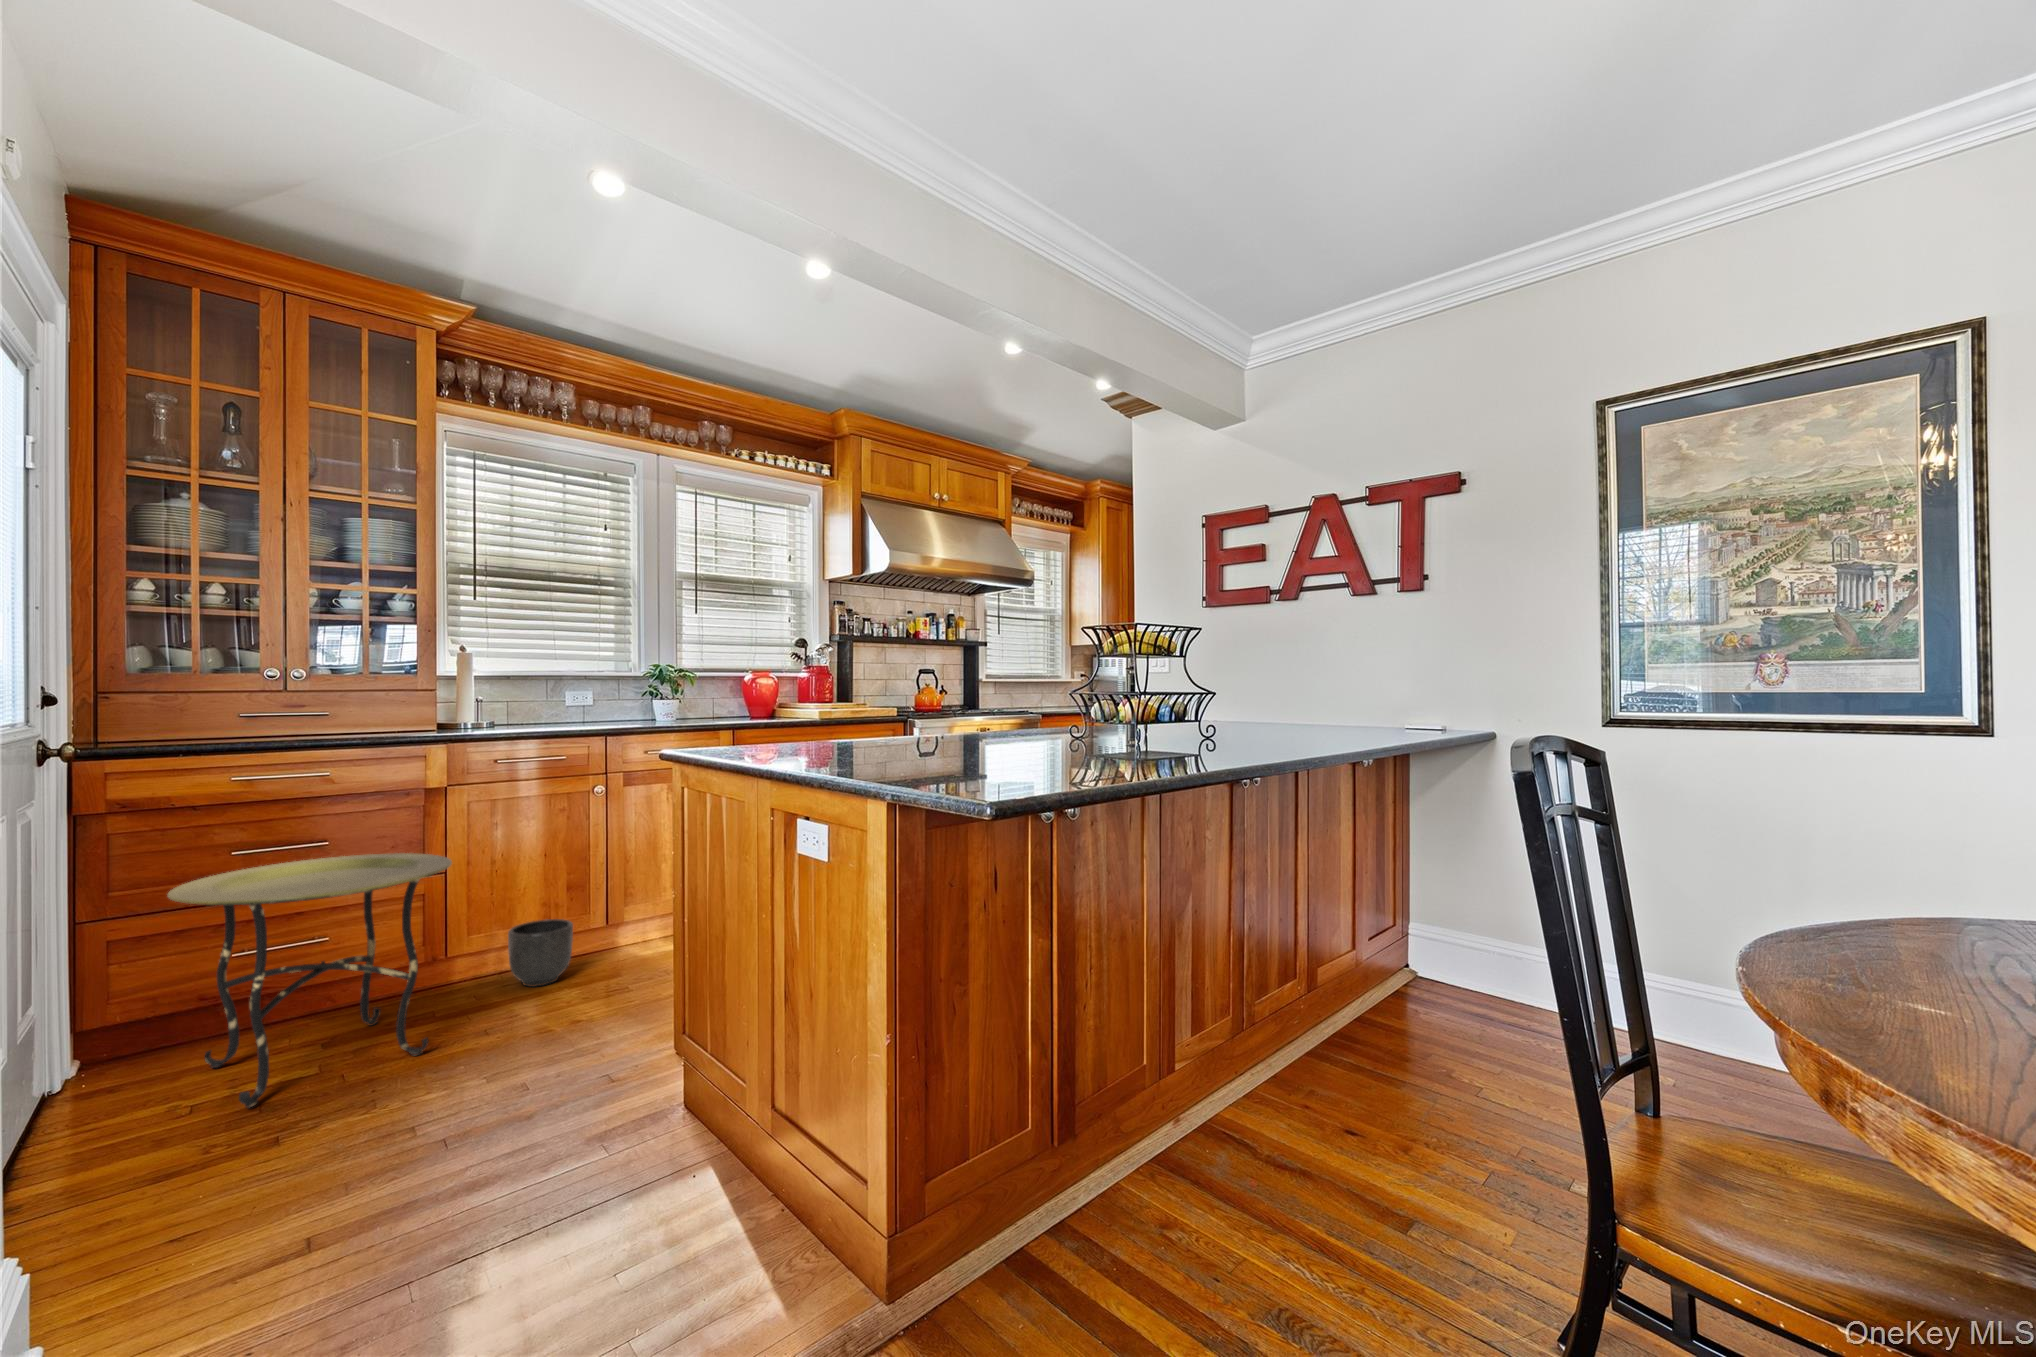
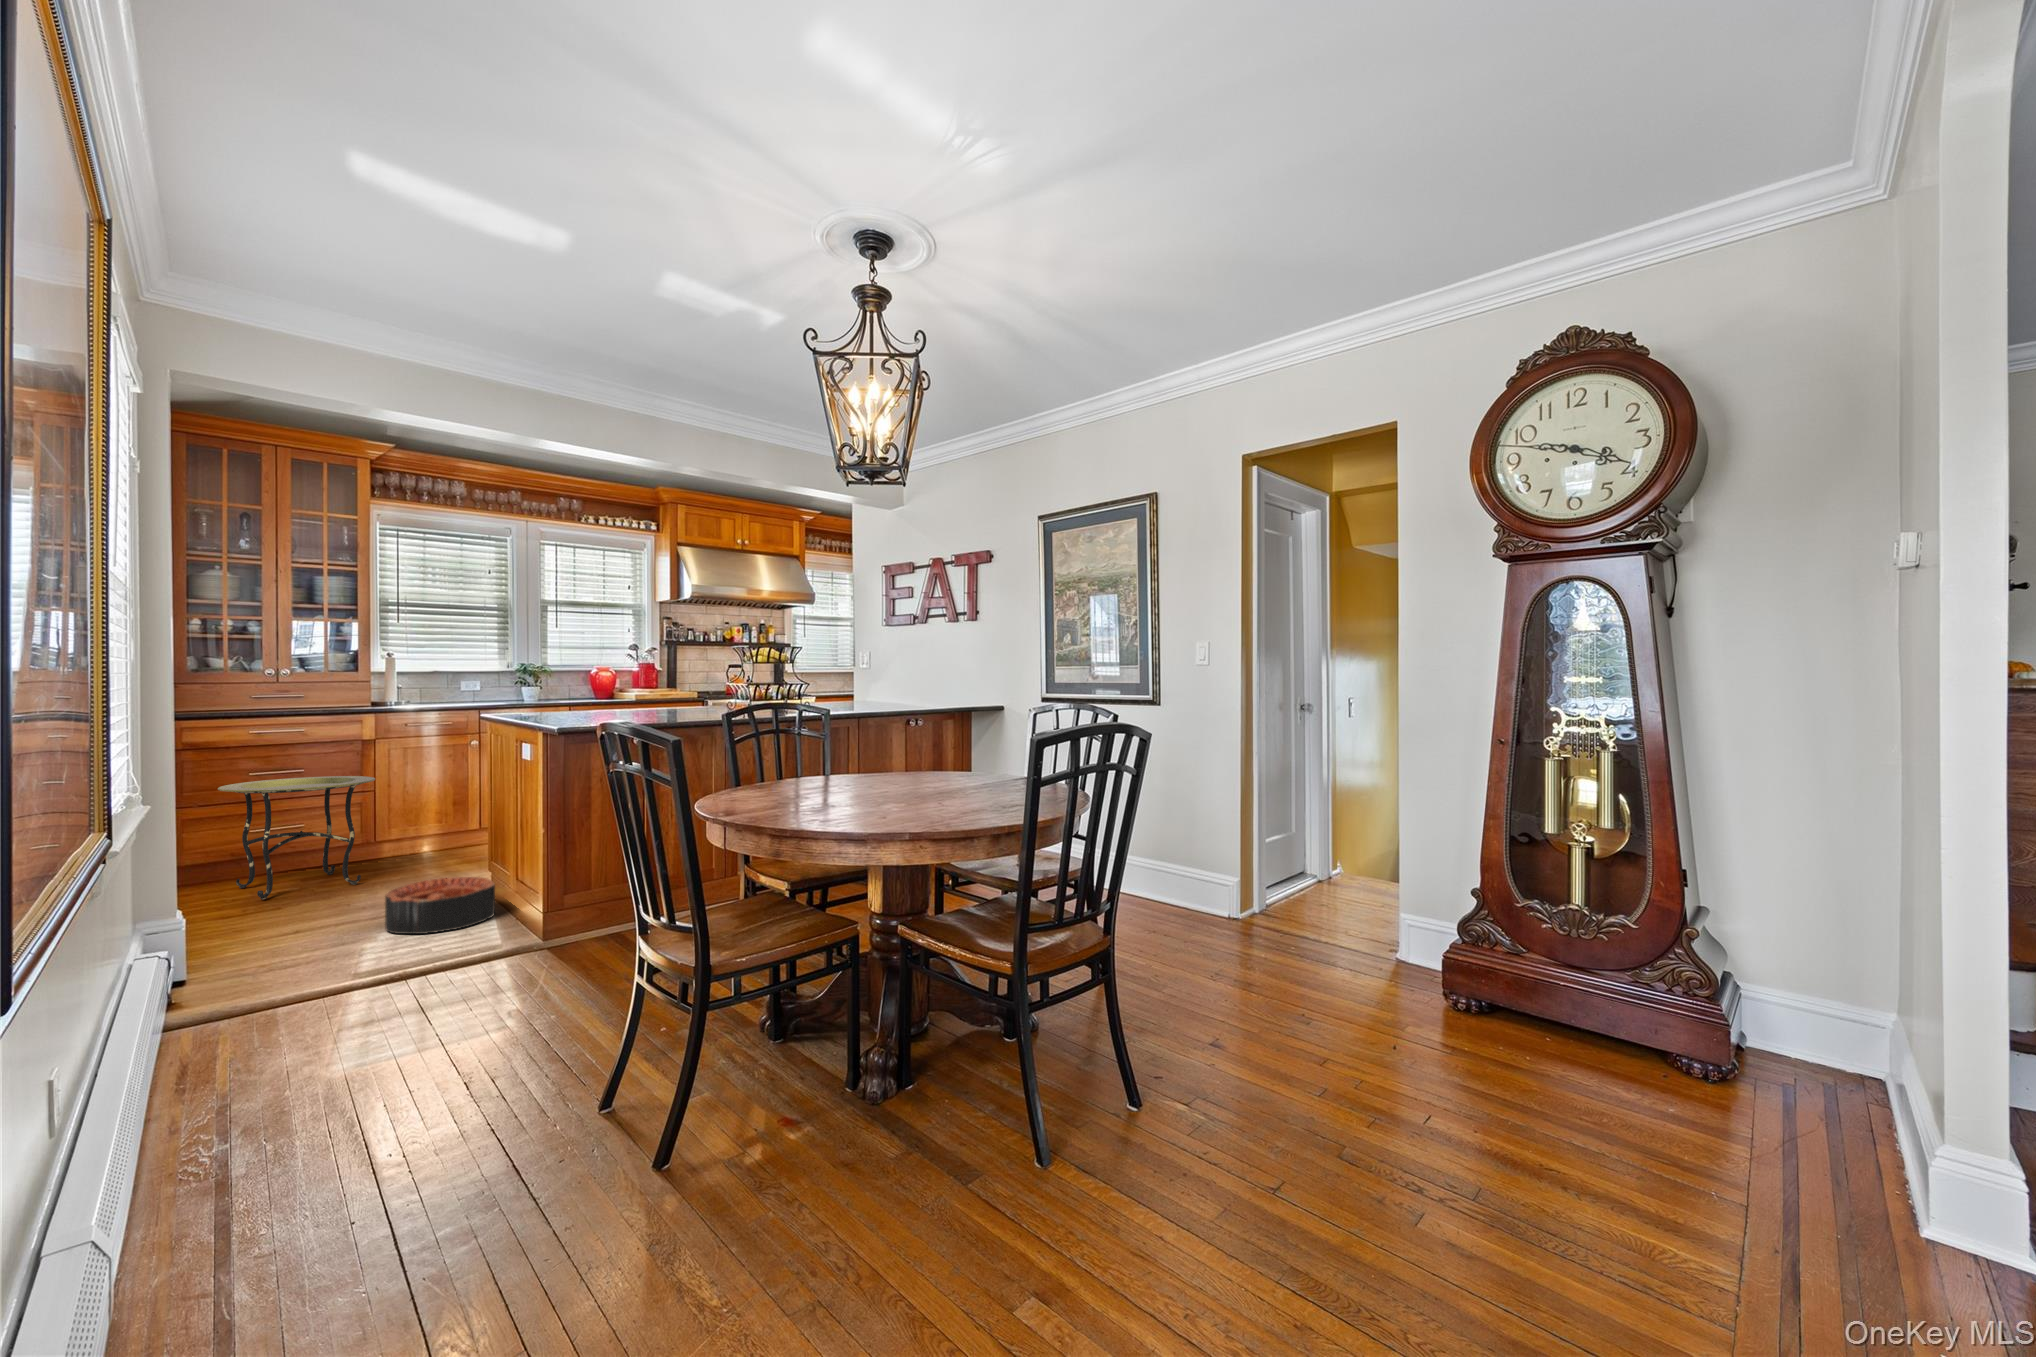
planter: present [508,919,573,987] -> none [414,823,456,861]
basket: none [499,1073,708,1248] -> present [385,877,495,934]

